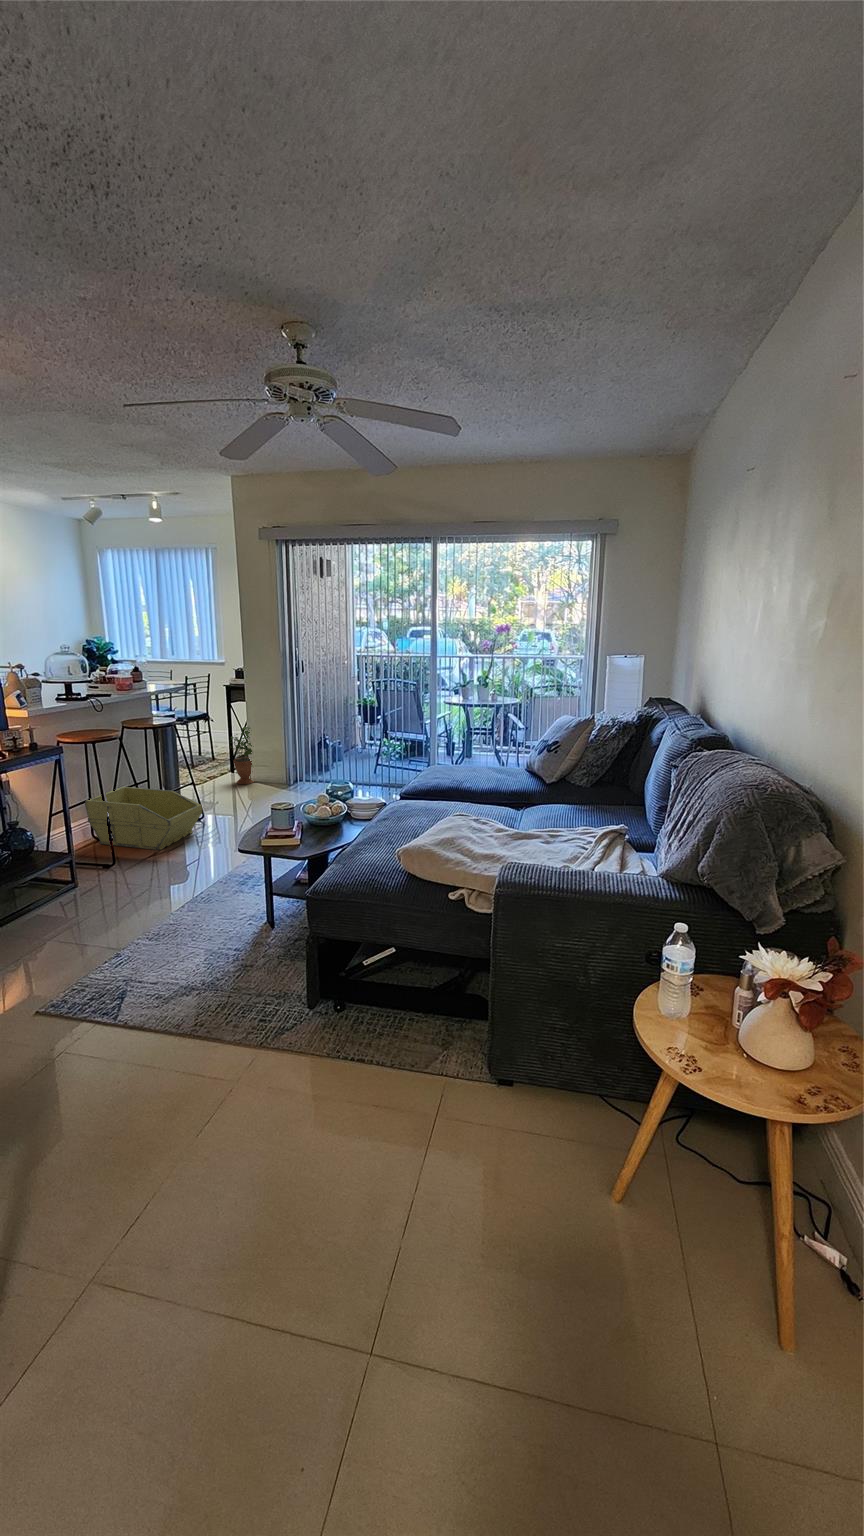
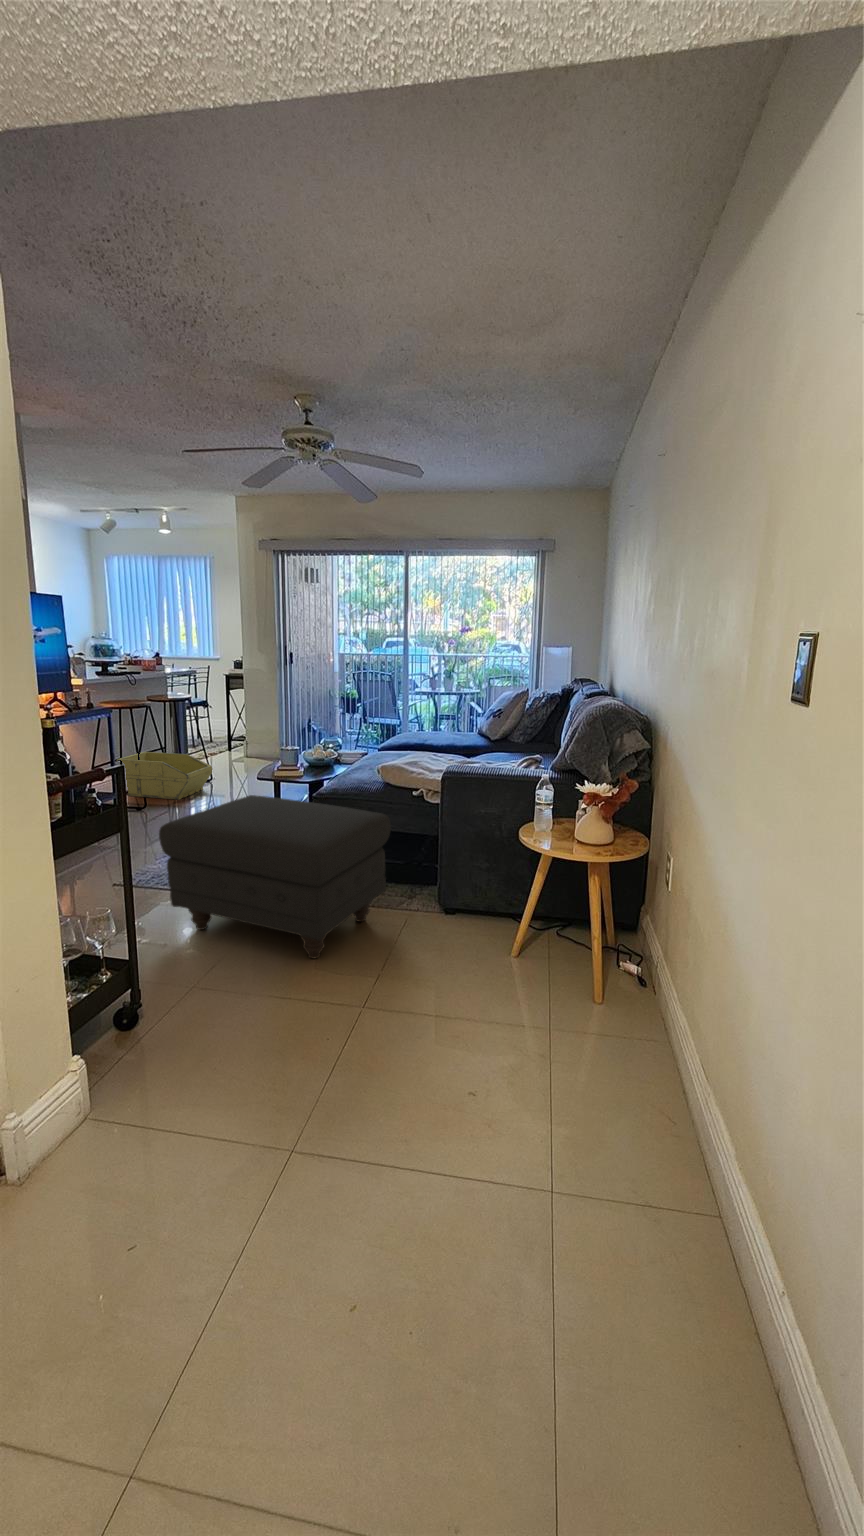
potted plant: present [229,727,254,784] -> none [229,708,253,760]
ottoman: none [61,906,424,1218] -> present [159,795,391,958]

